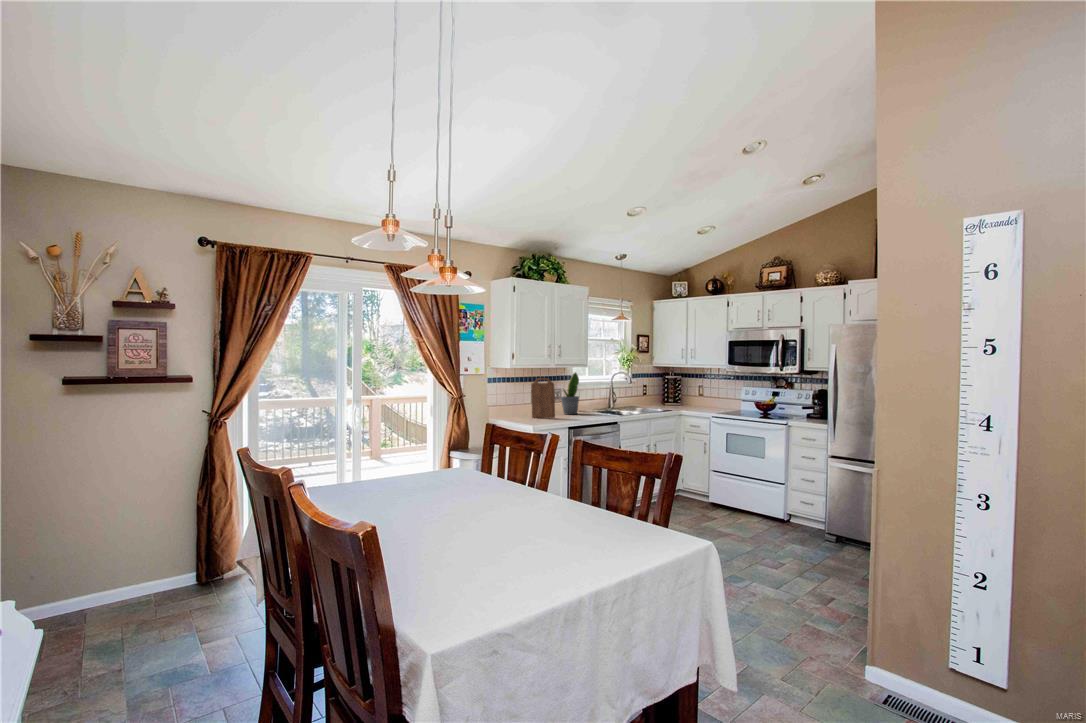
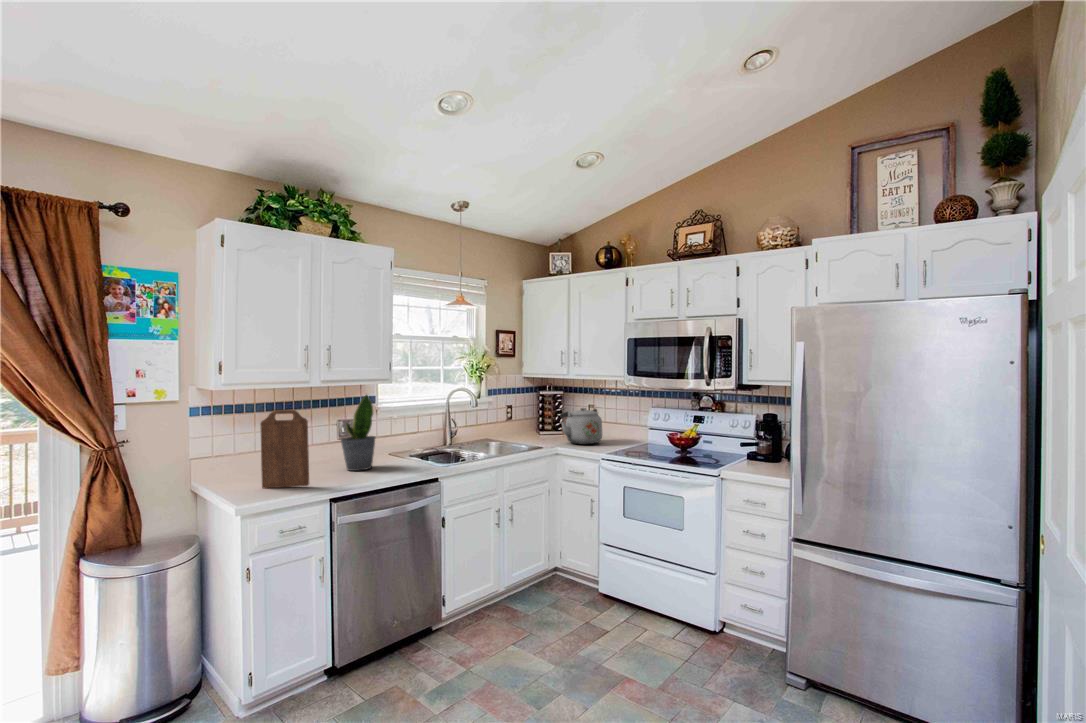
kettle: none [681,386,710,410] -> present [560,408,602,444]

